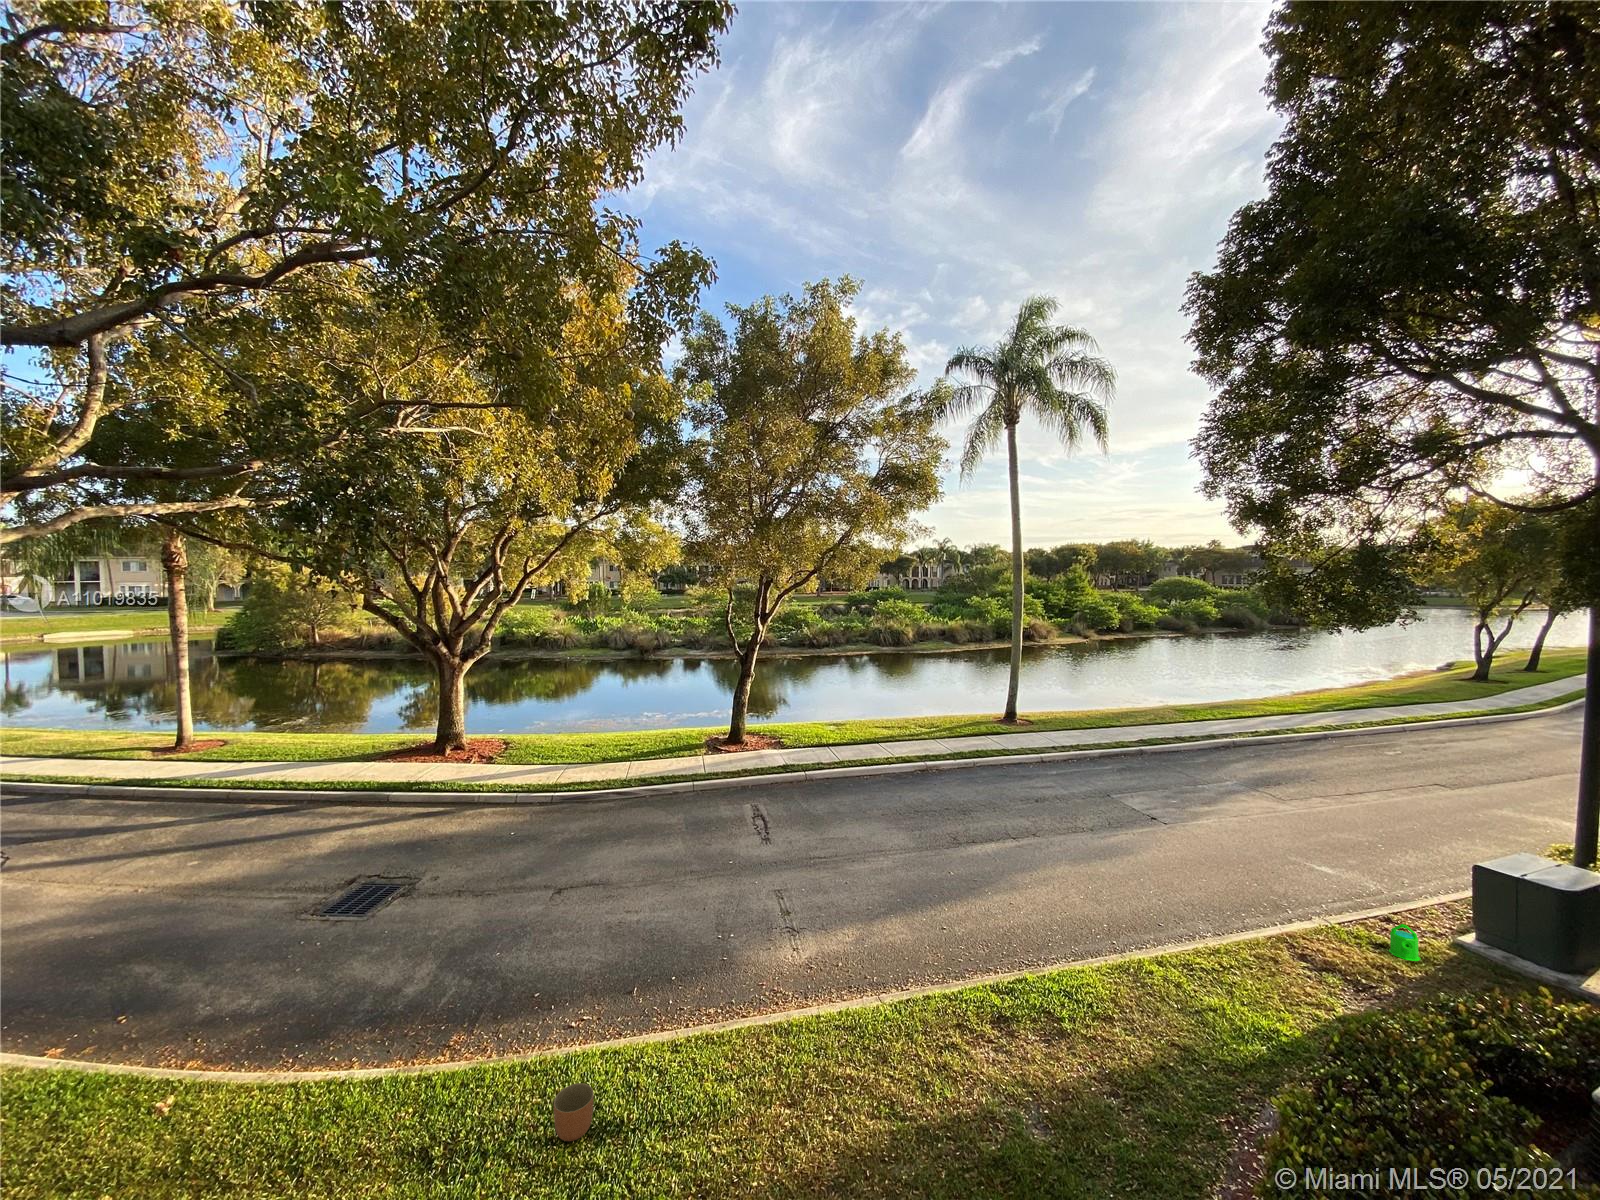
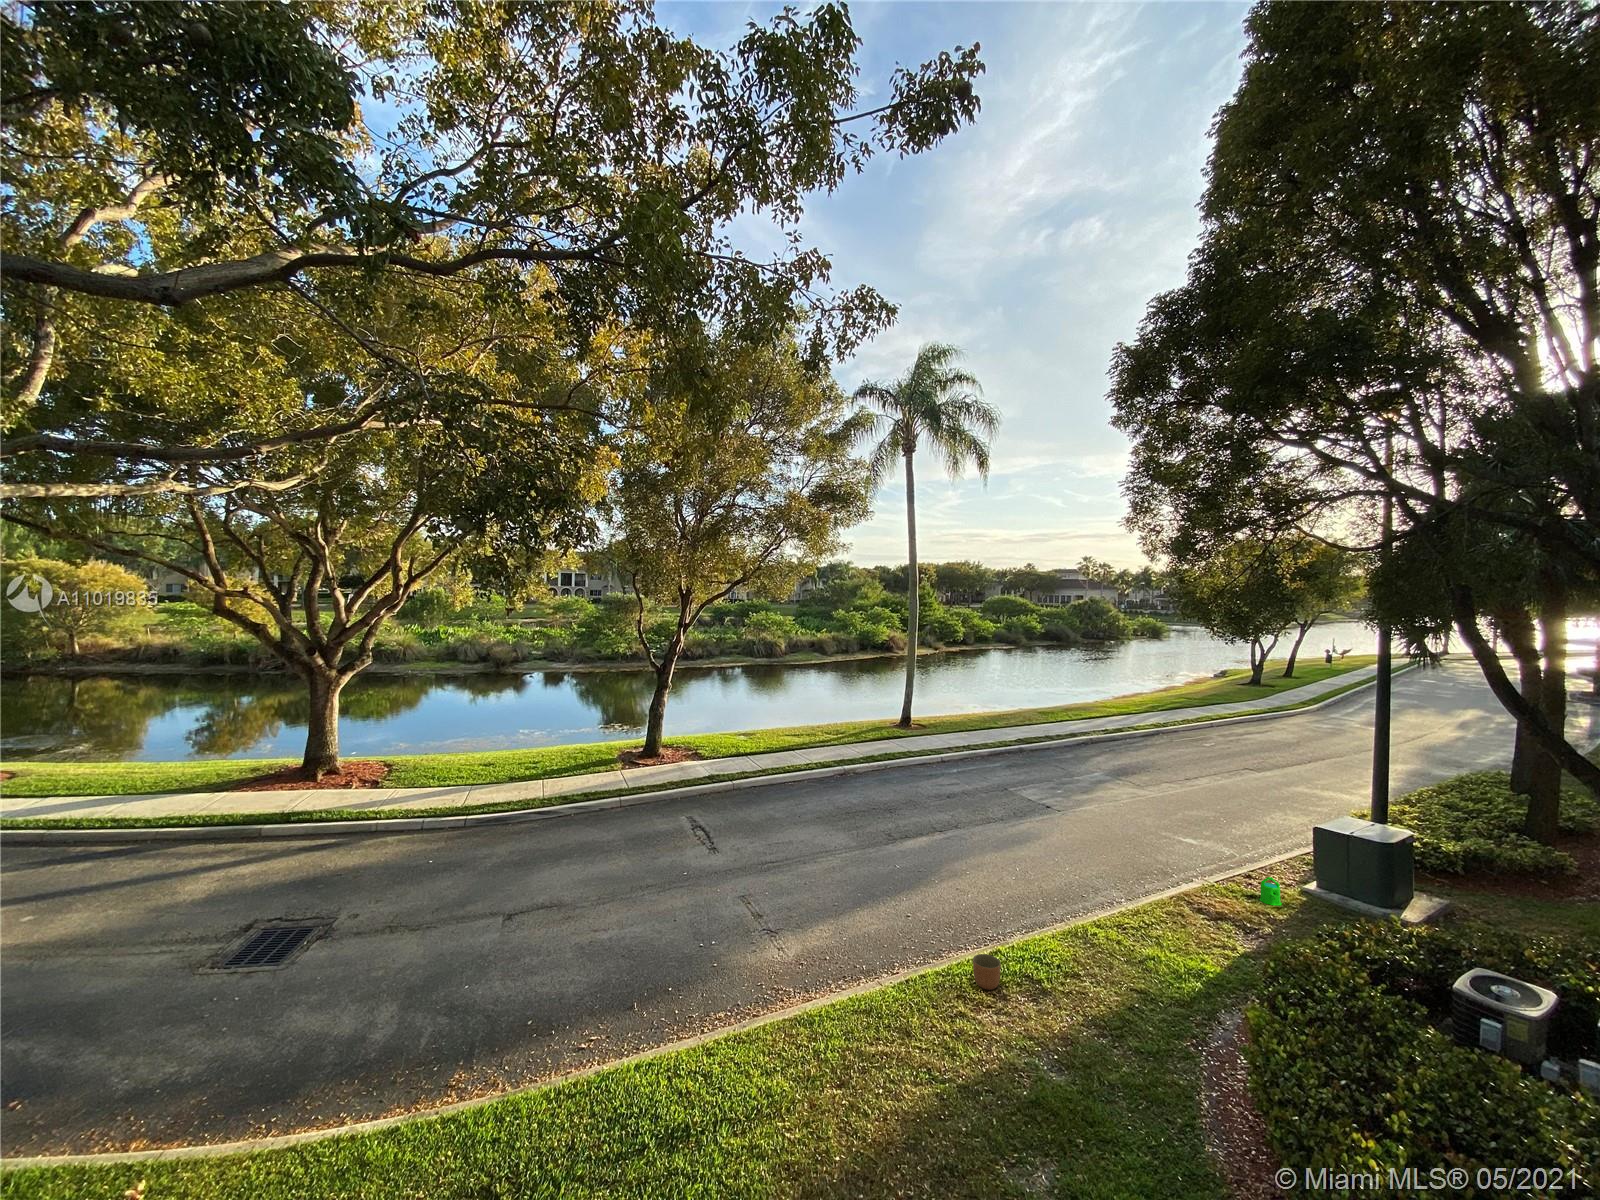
planter: present [554,1083,594,1141] -> present [973,954,1001,990]

